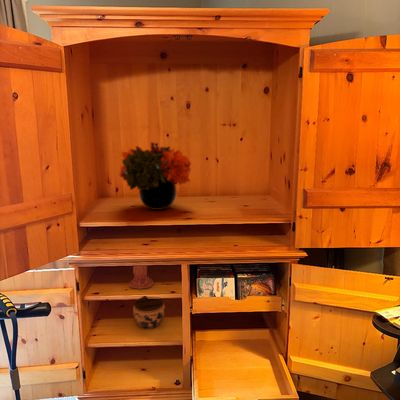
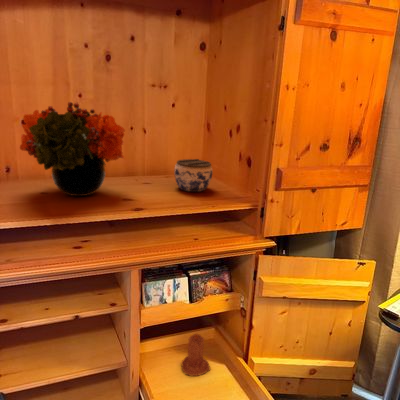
candle: present [129,264,153,289] -> present [181,334,210,376]
jar: present [133,297,165,329] -> present [174,159,213,192]

